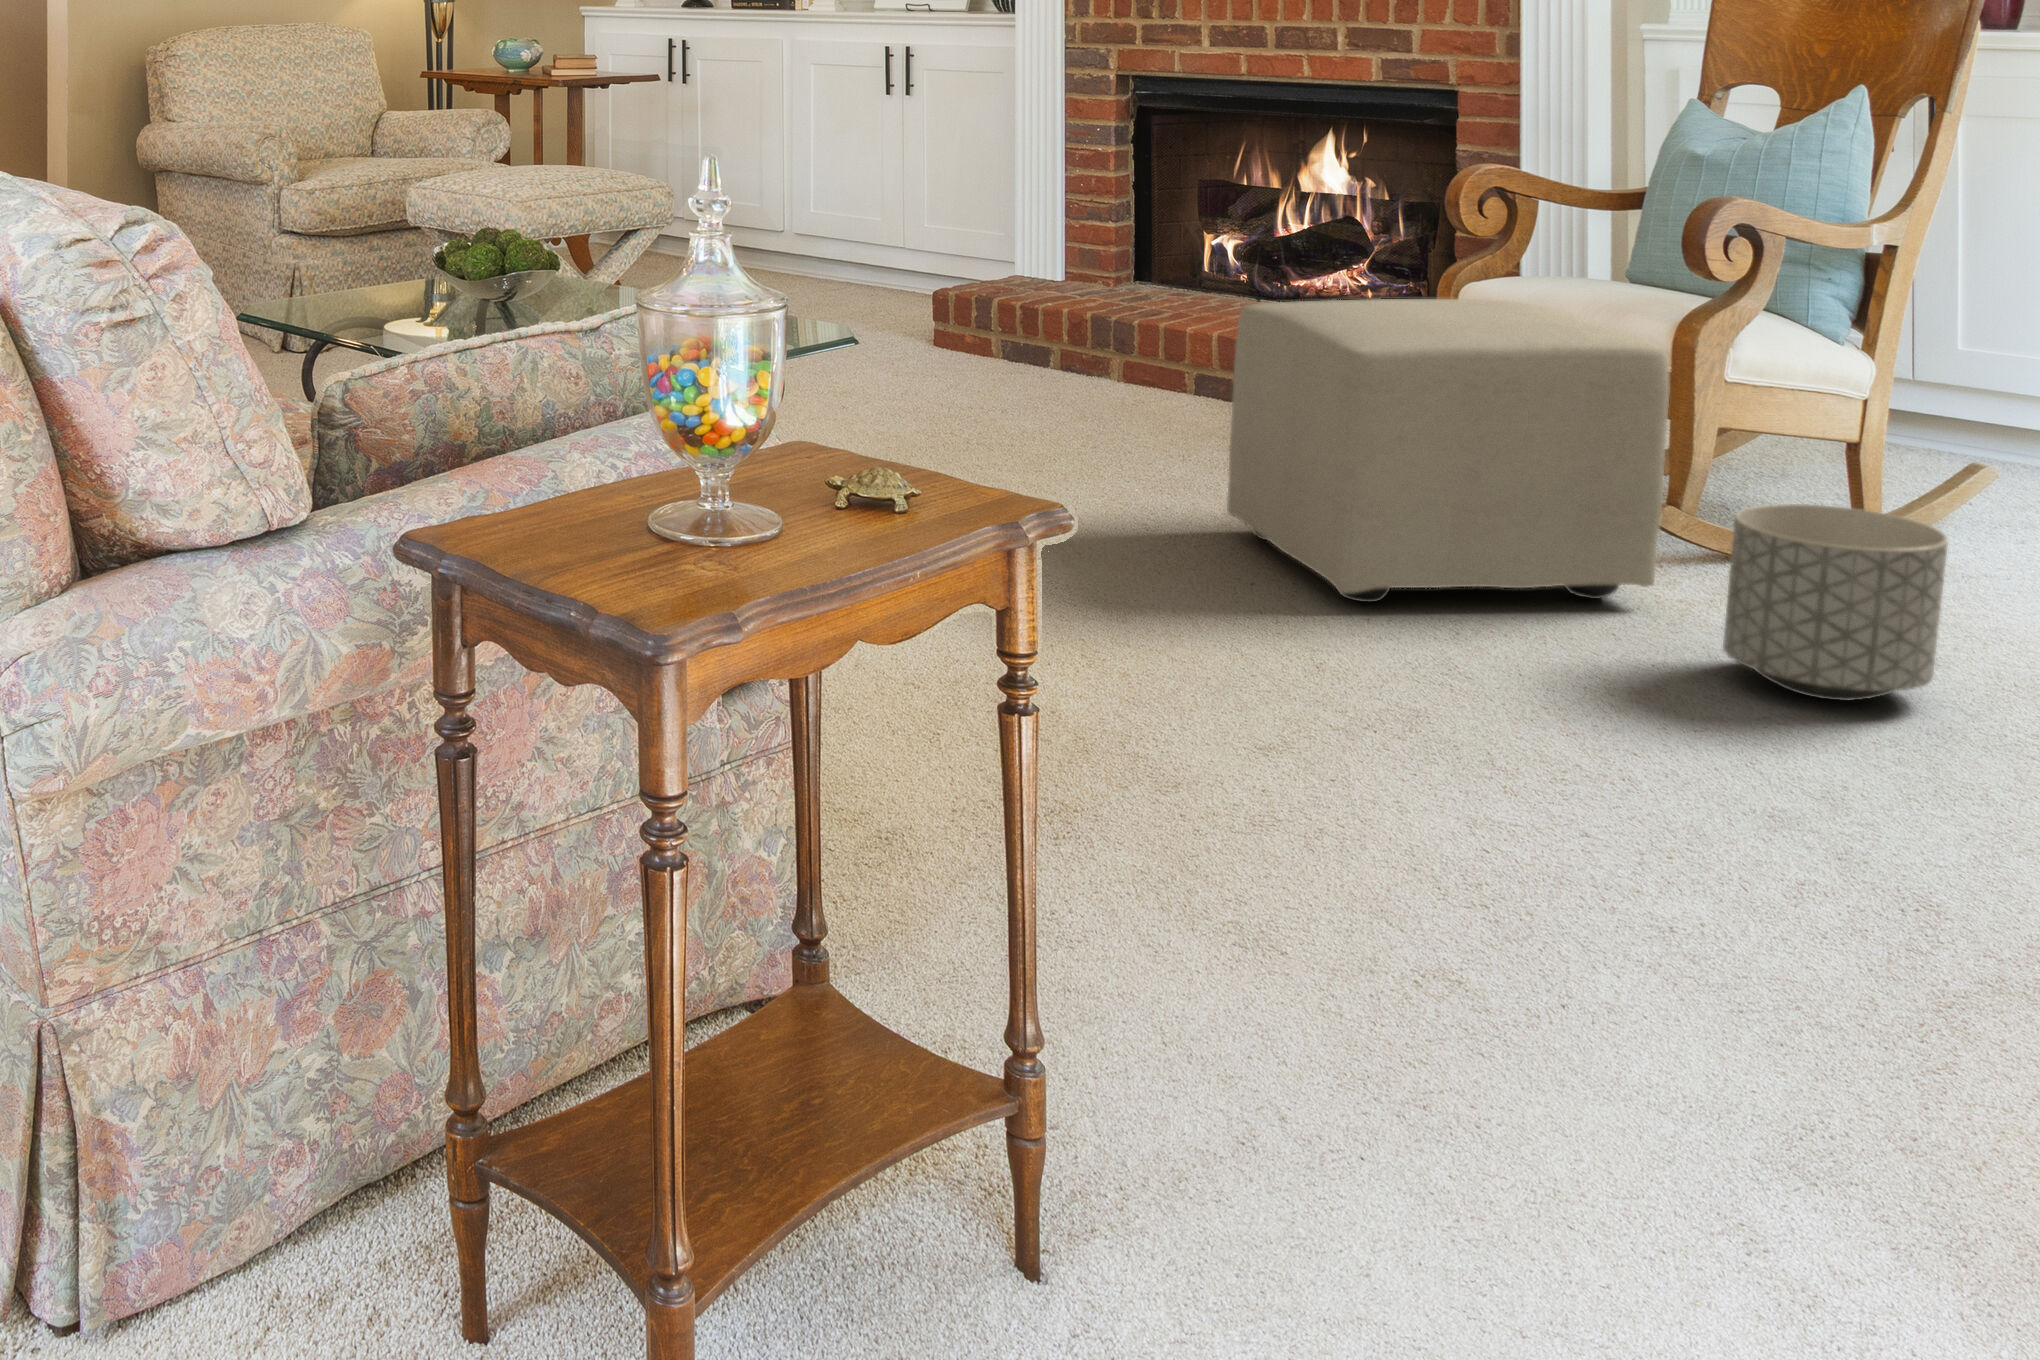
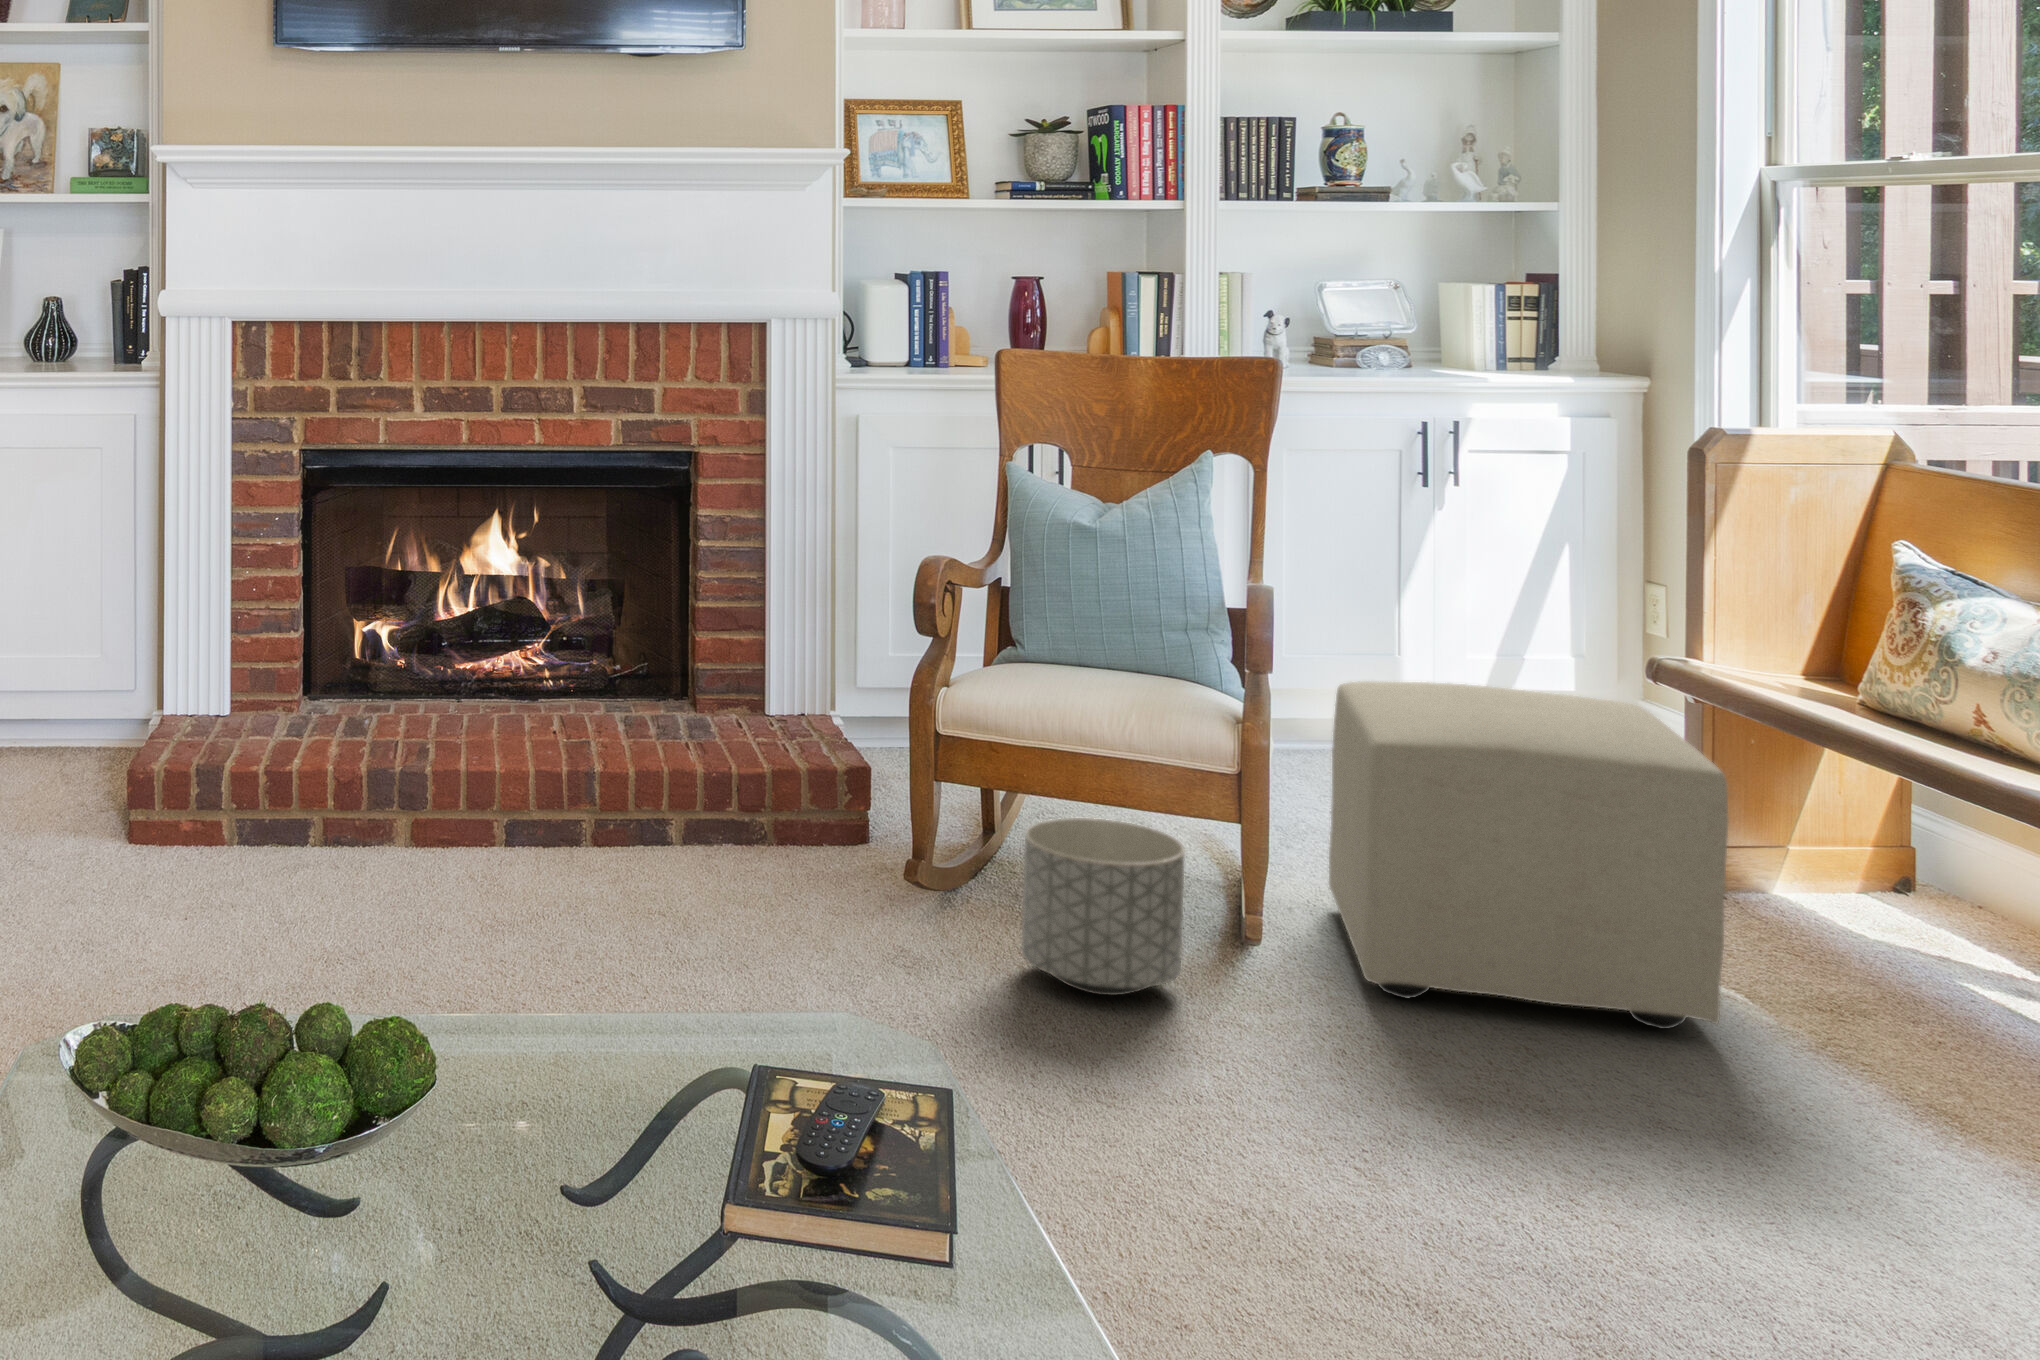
planter: present [1723,504,1948,701] -> present [1022,818,1185,995]

